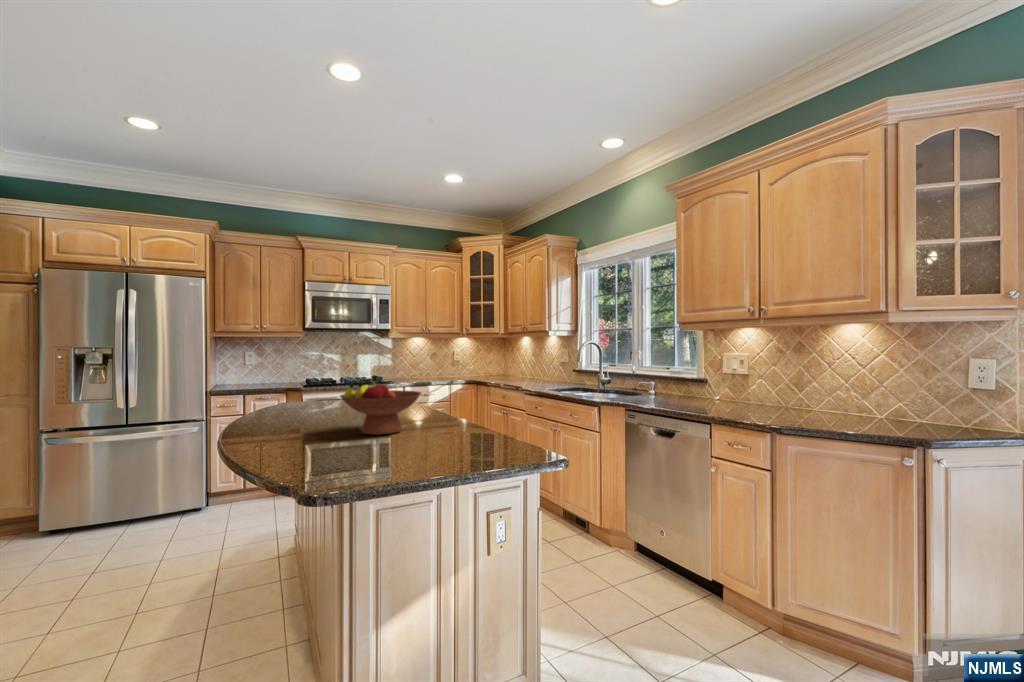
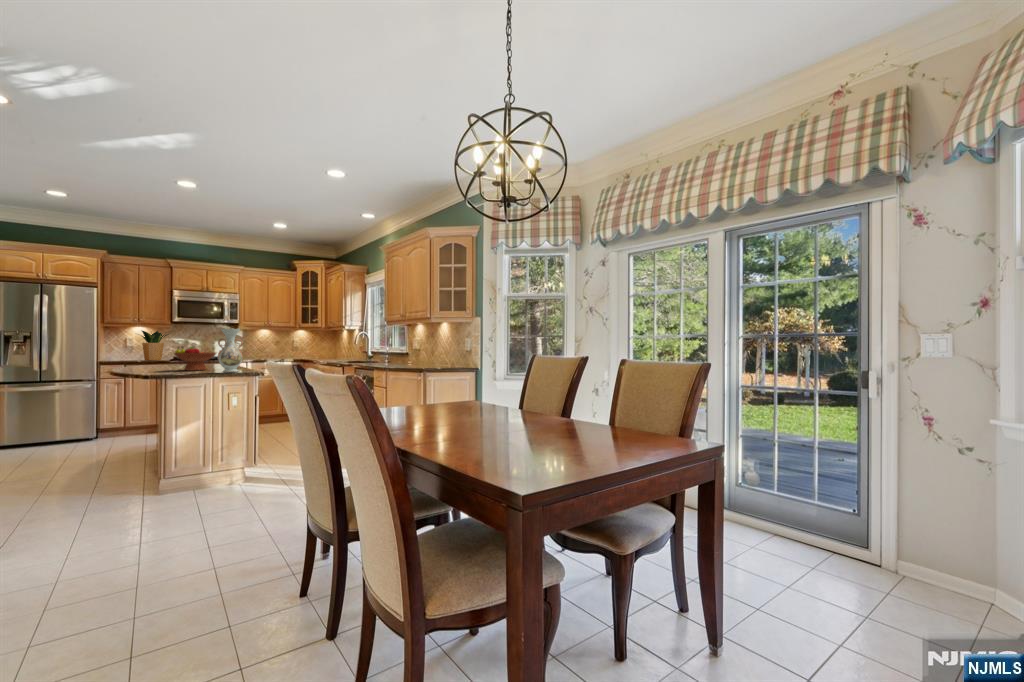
potted plant: none [255,341,303,385] -> present [142,331,169,361]
vase: none [459,344,510,457] -> present [218,329,243,373]

